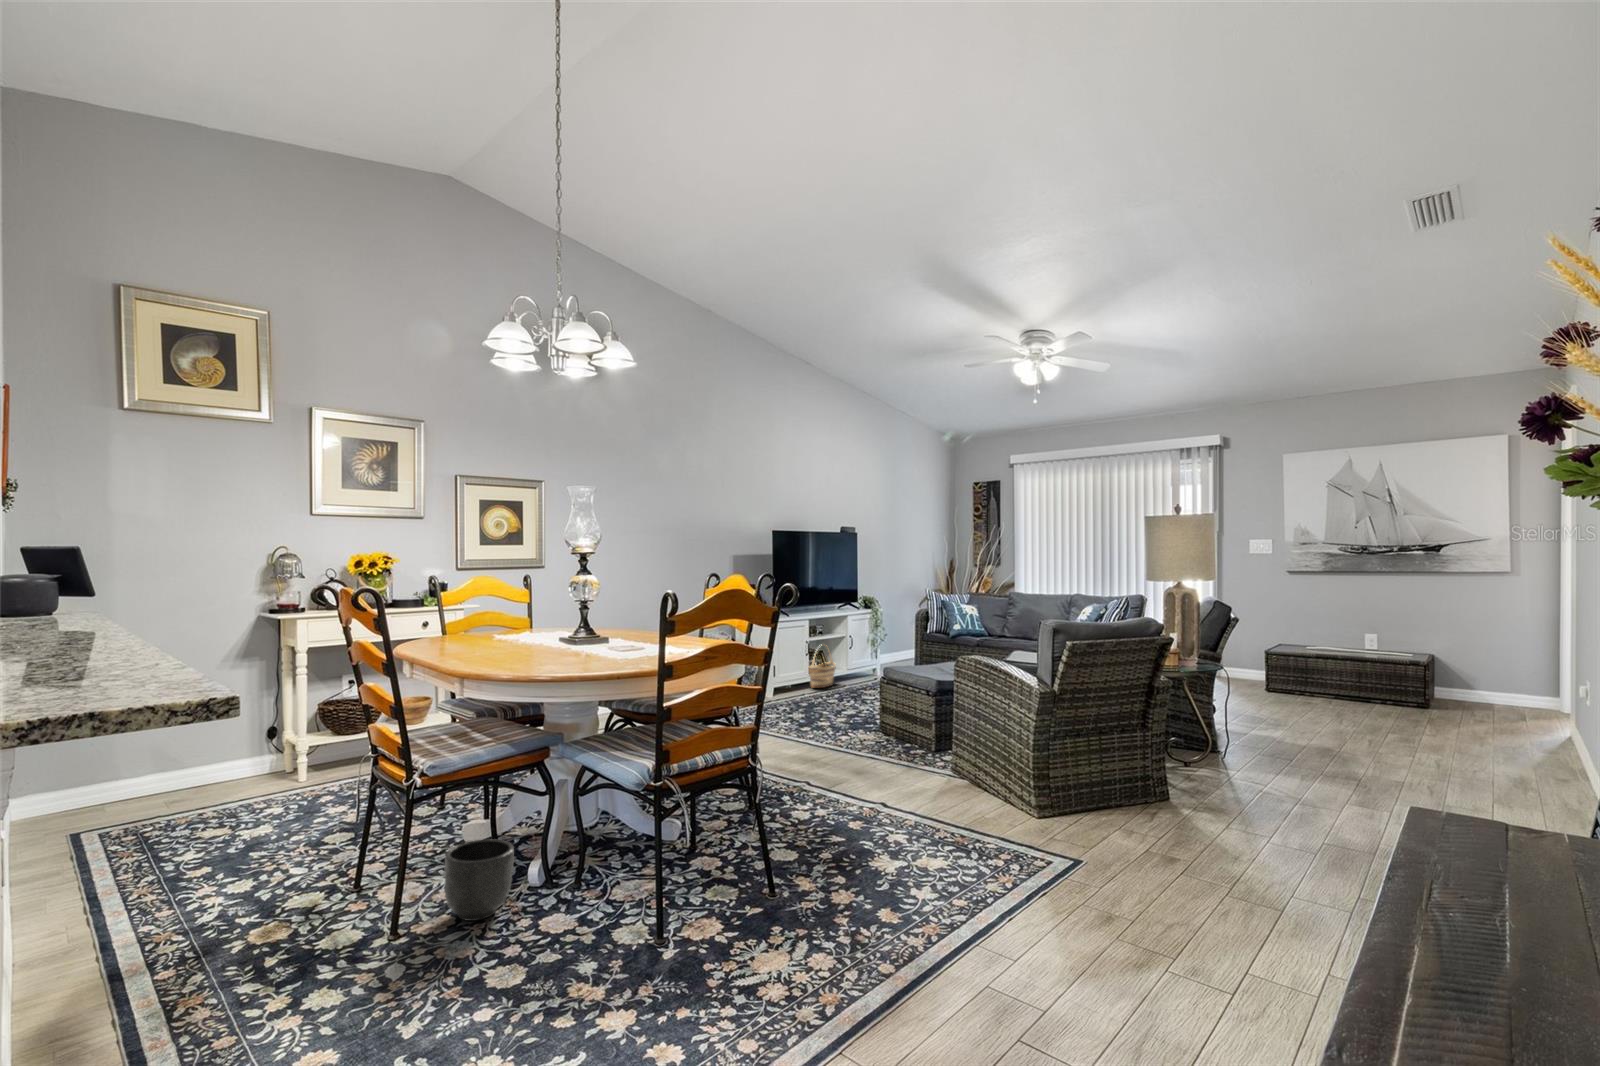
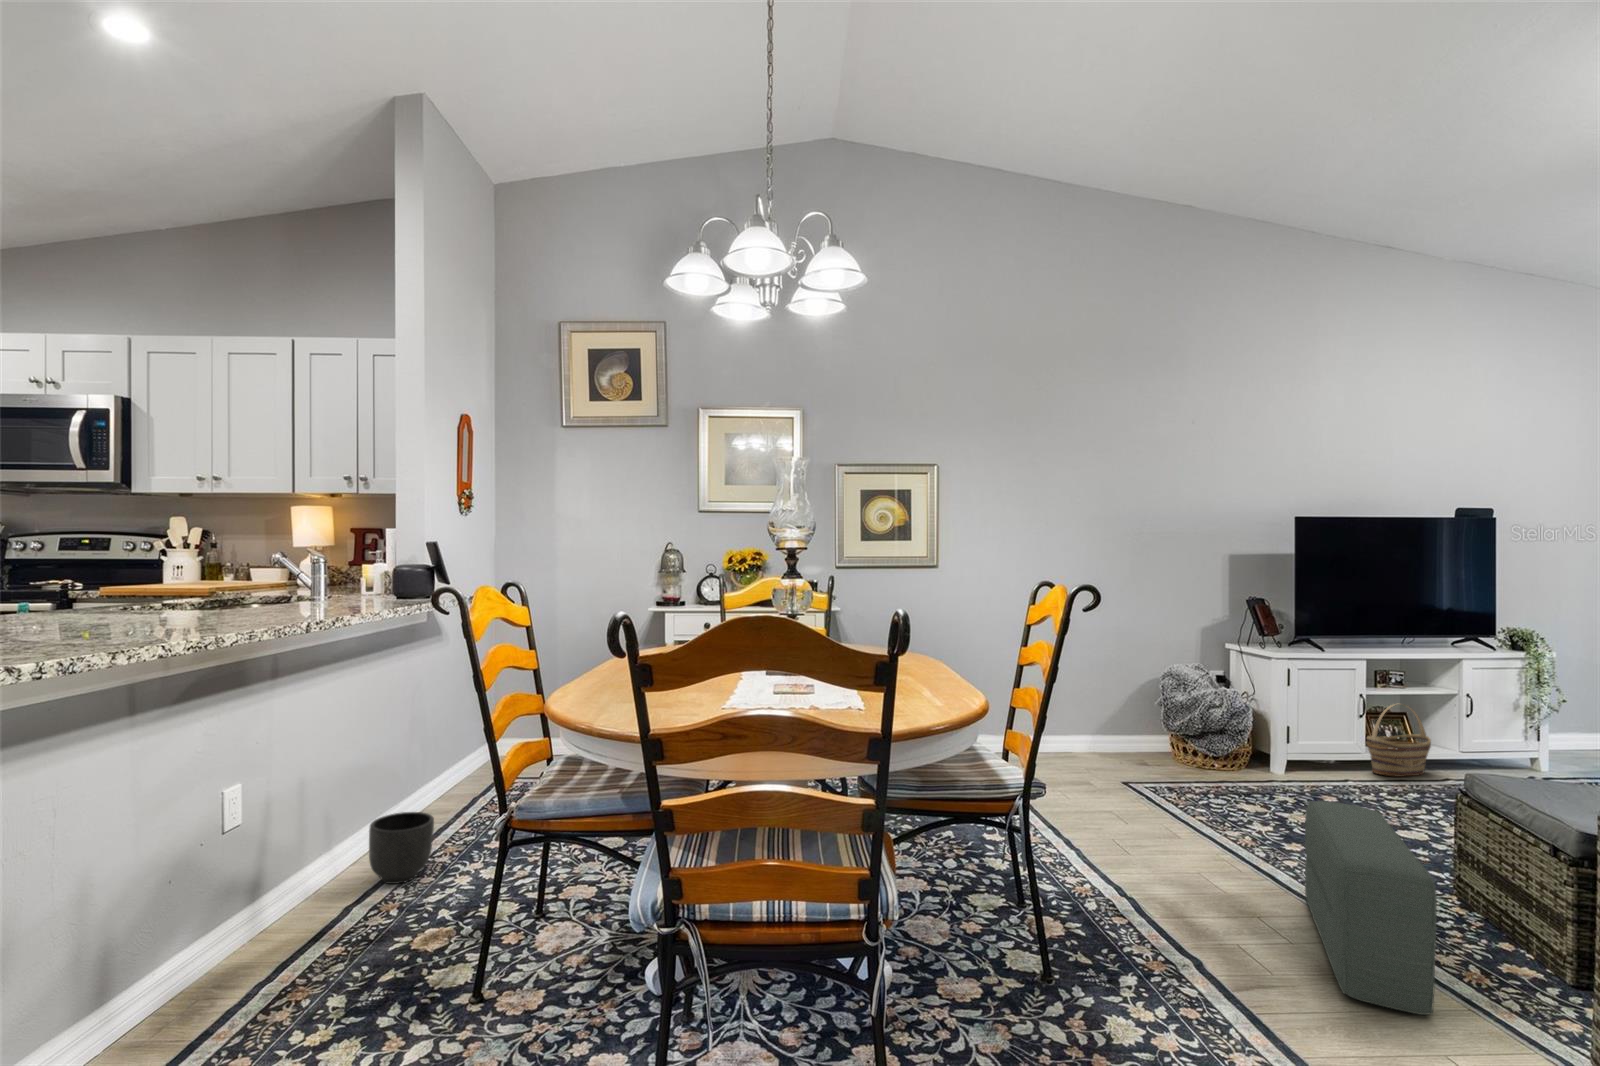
pouf: none [828,691,905,777] -> present [1305,801,1437,1015]
planter: present [445,839,514,921] -> present [369,812,434,884]

